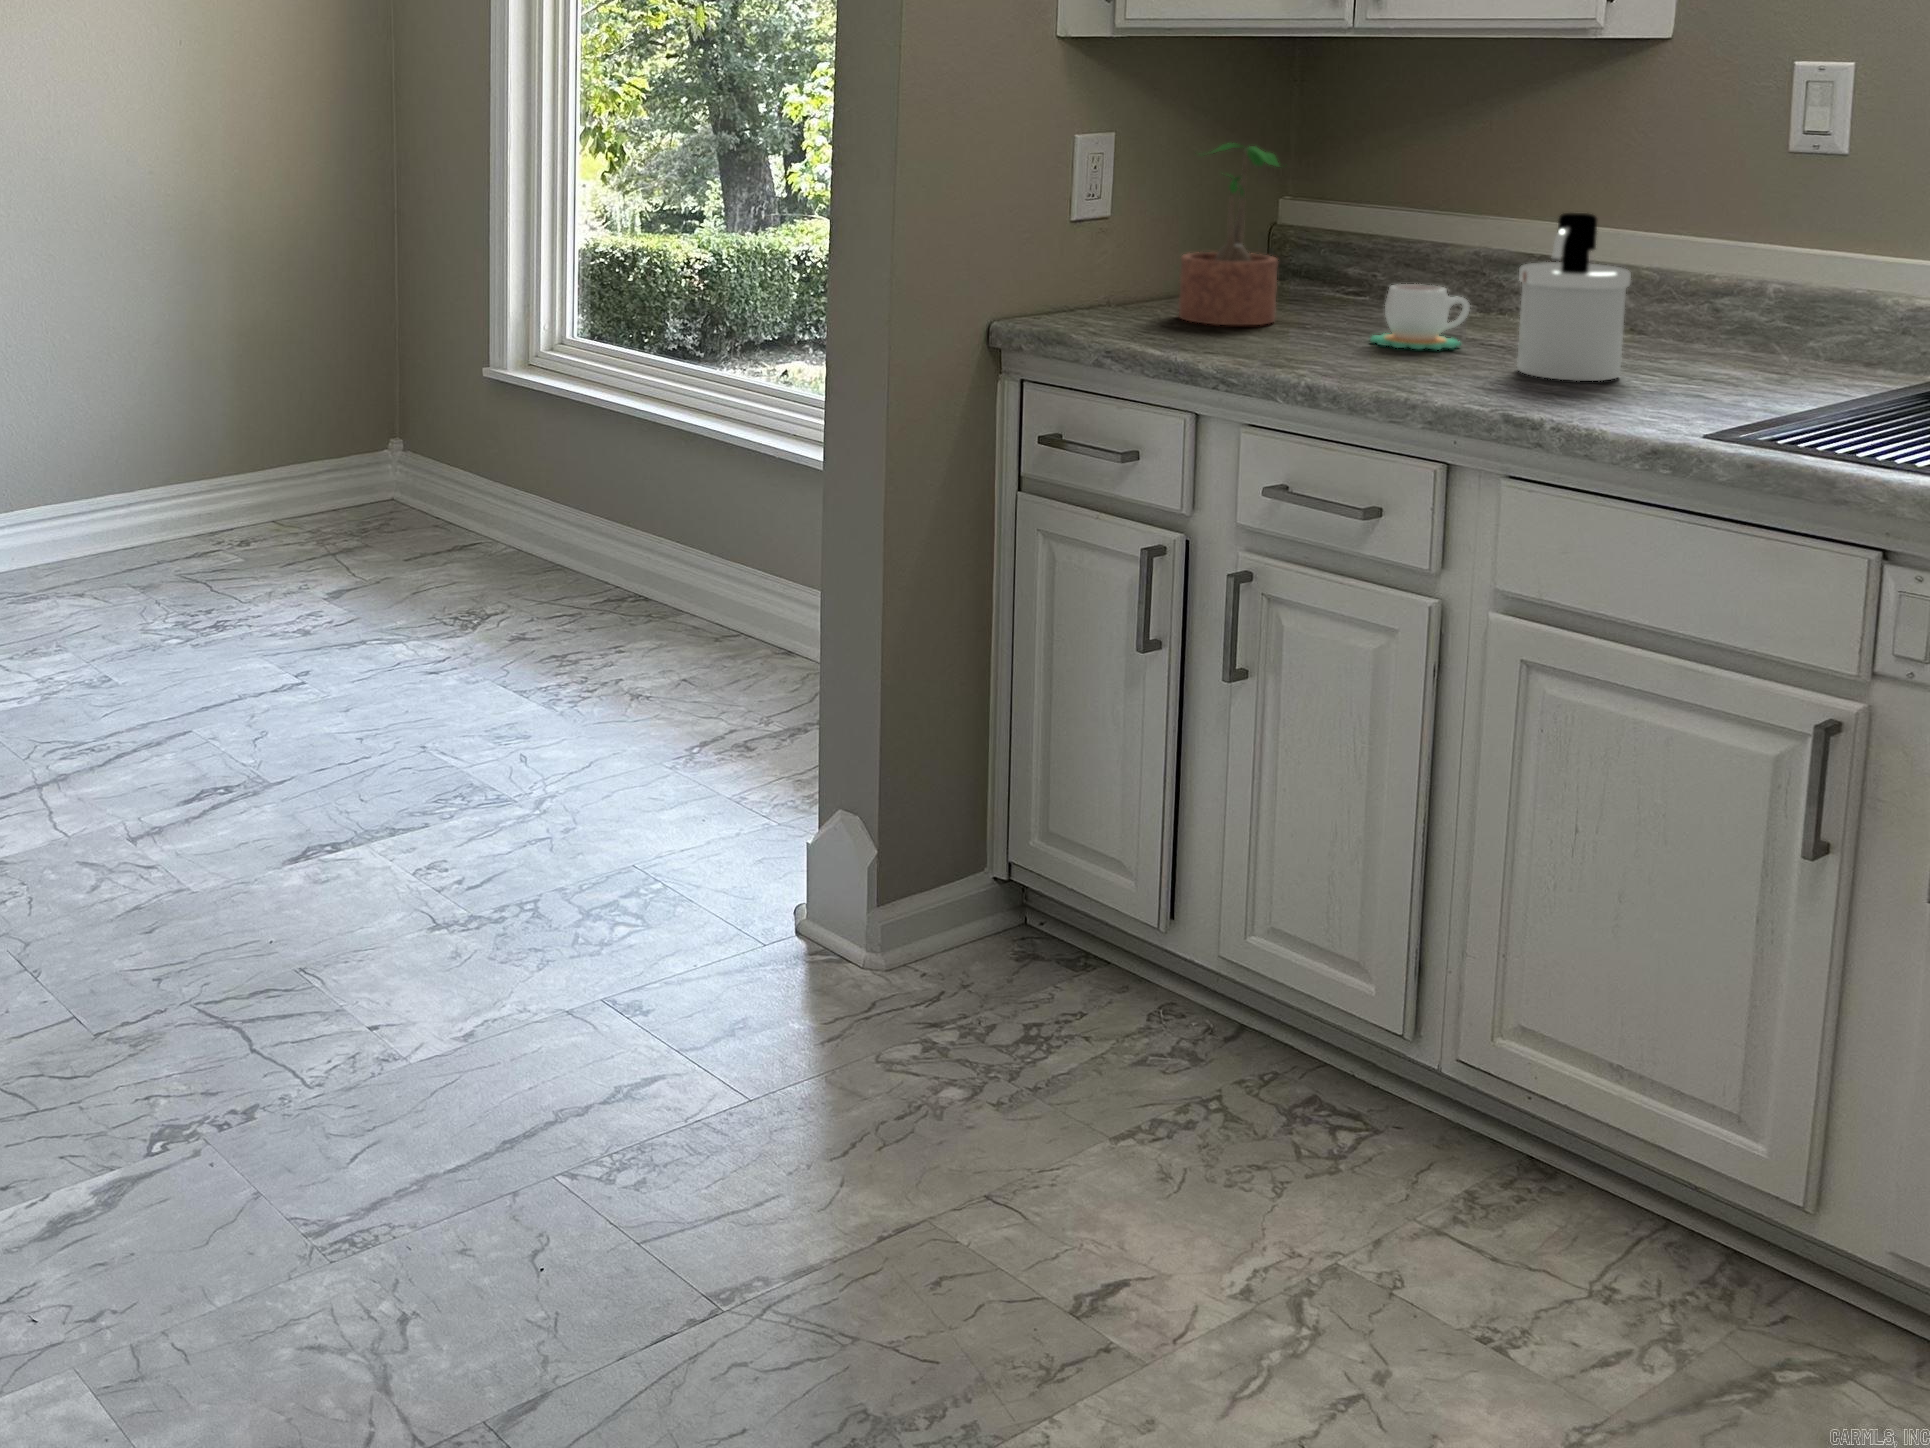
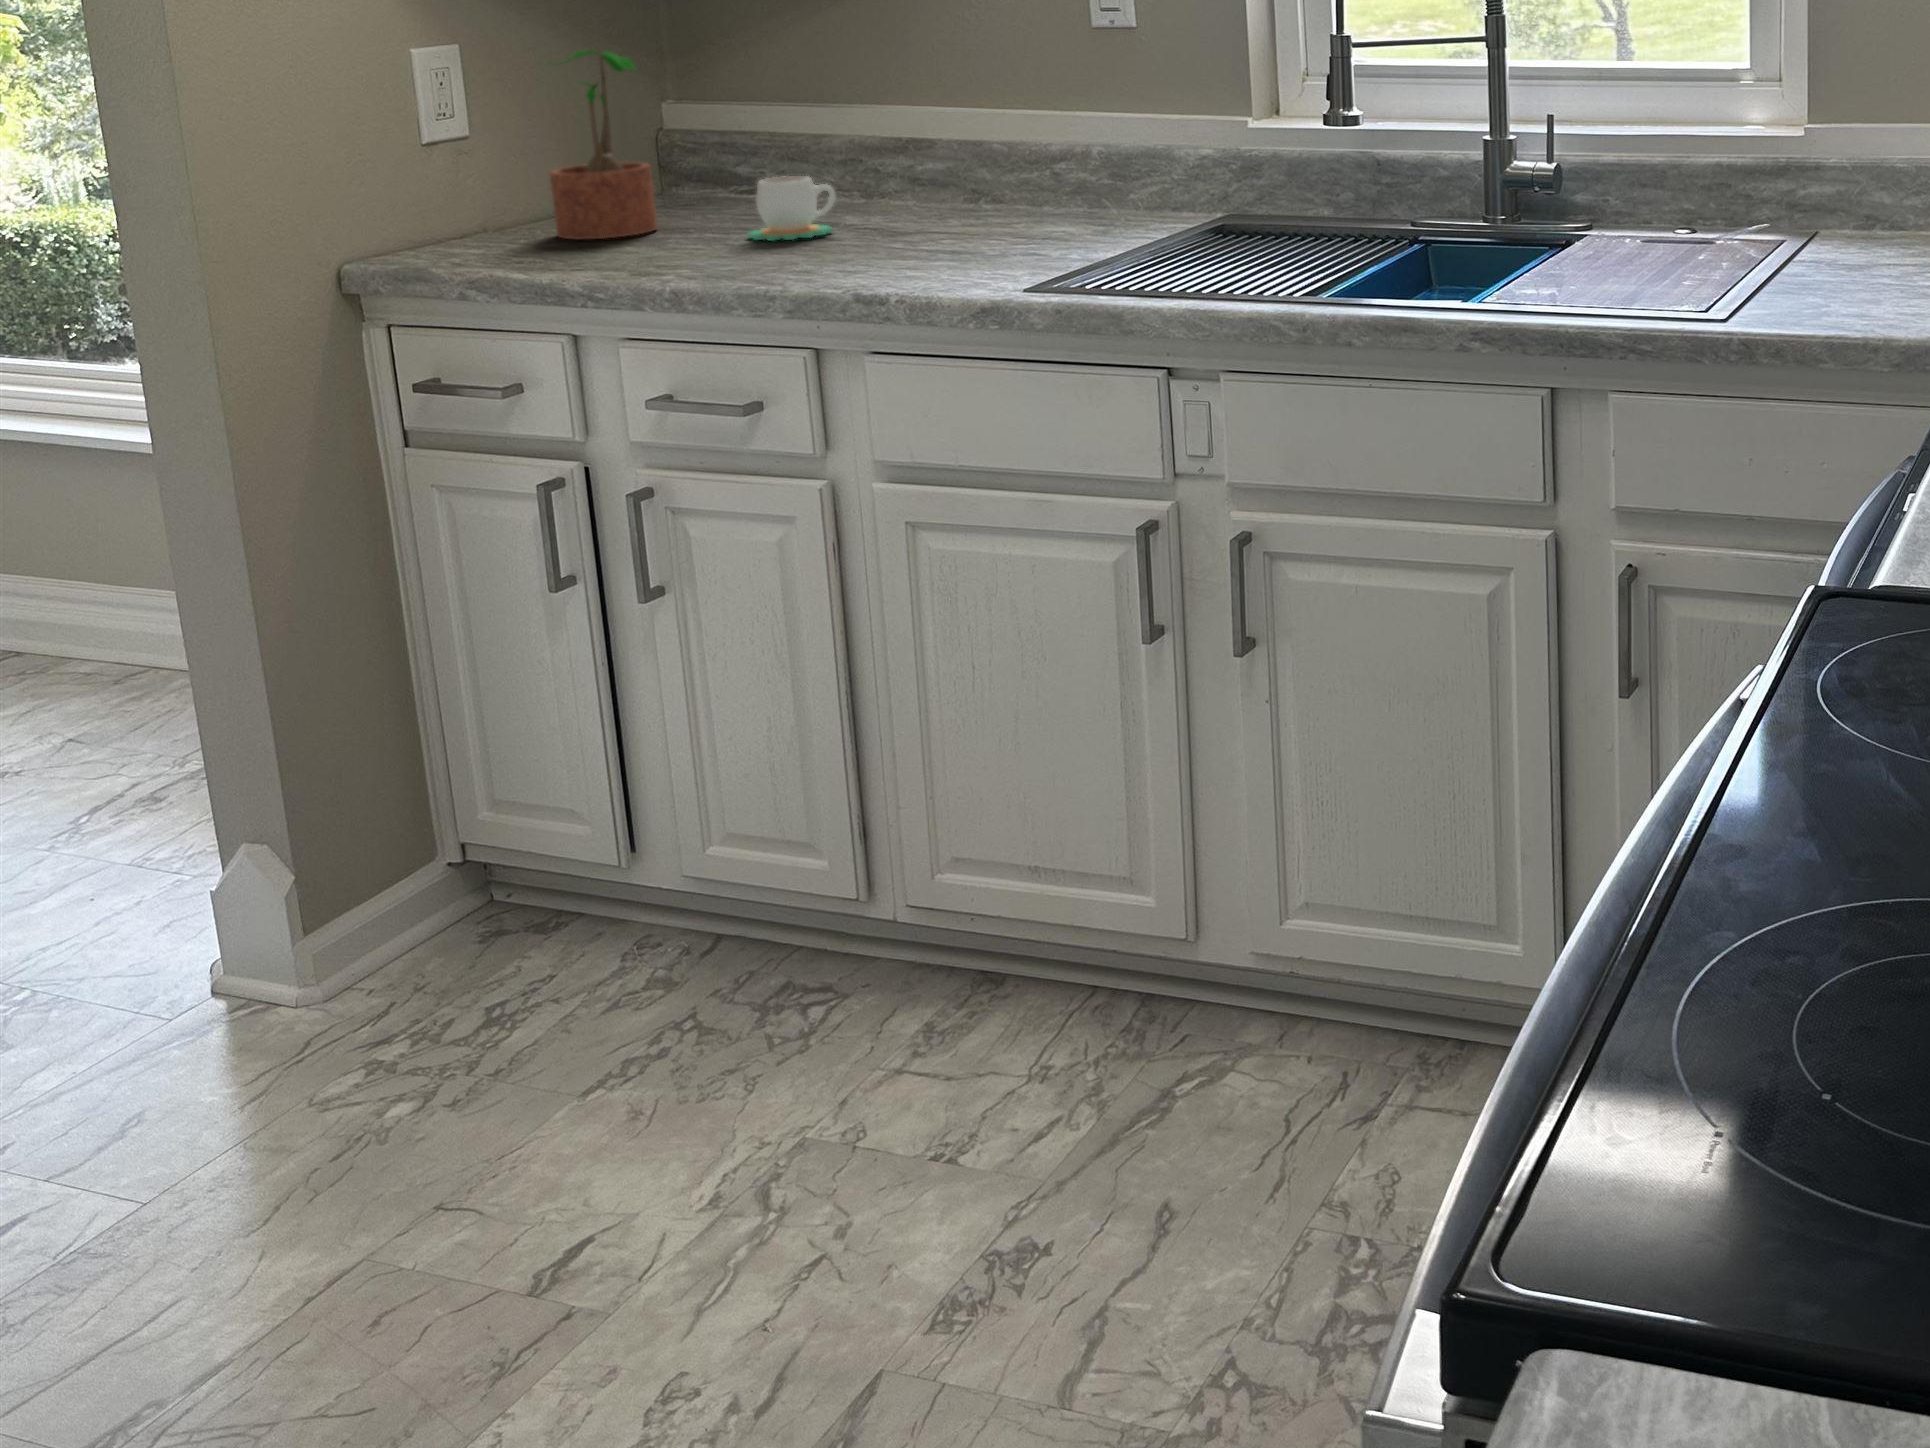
soap dispenser: present [1517,213,1631,381] -> none [865,93,967,252]

